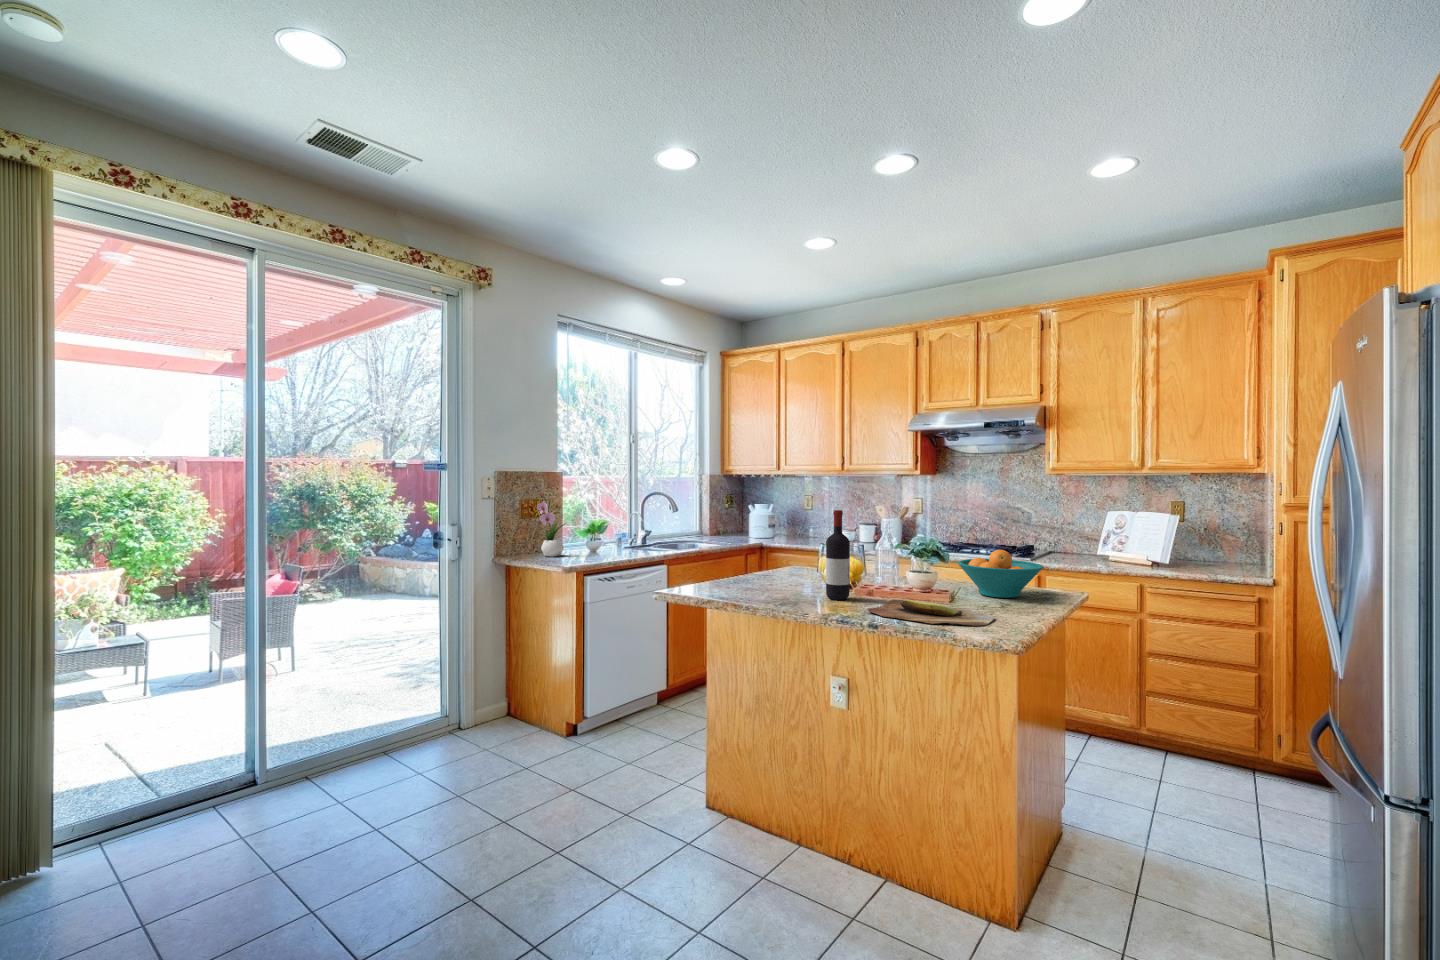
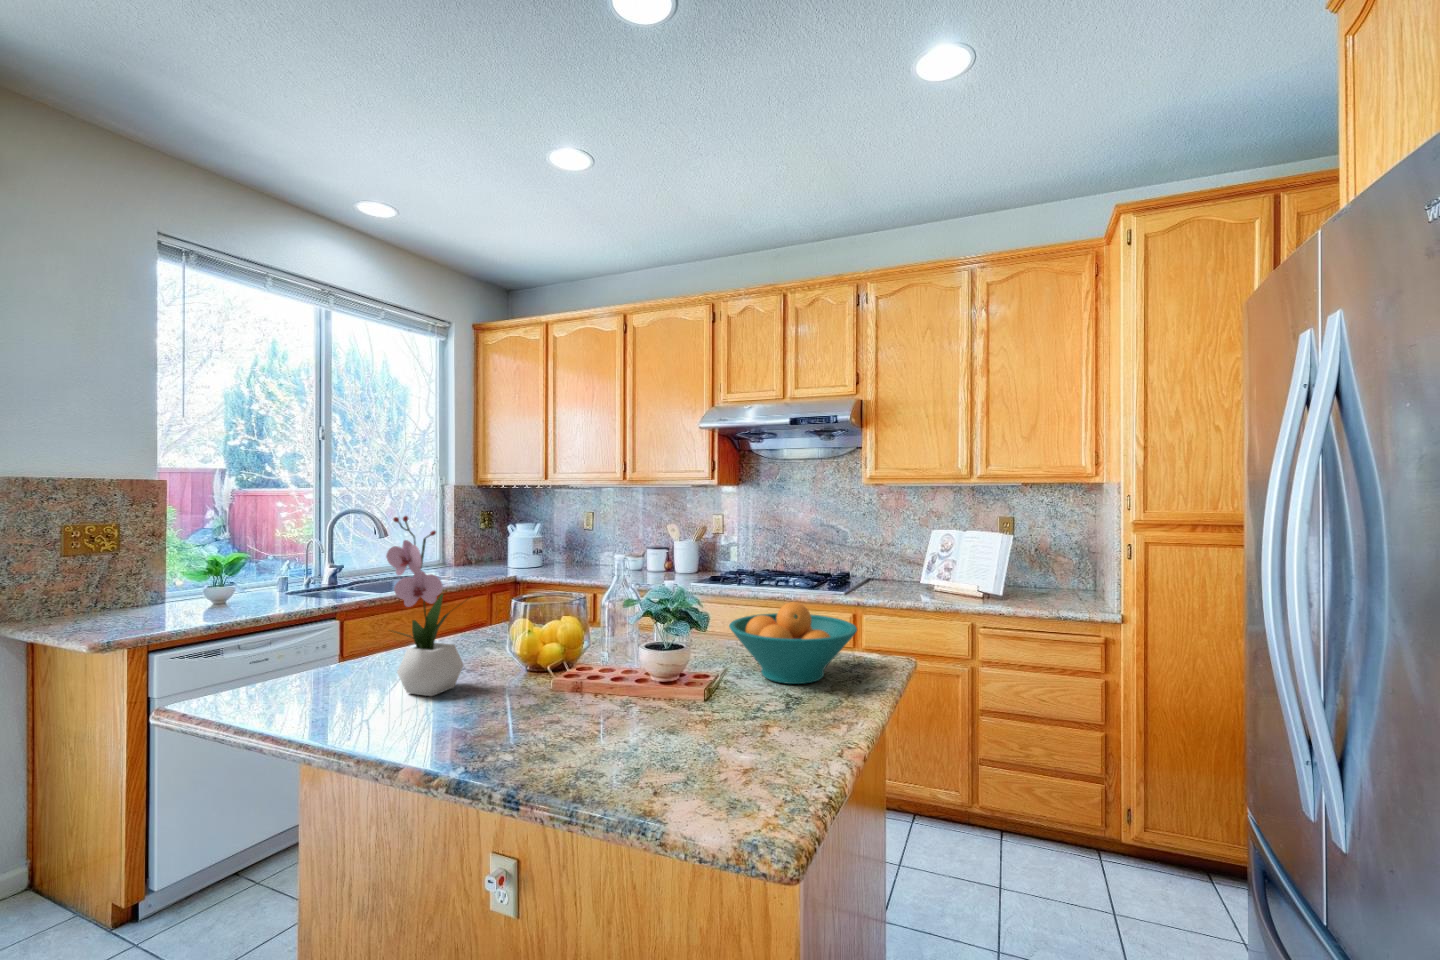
flower arrangement: present [537,493,566,557] -> present [386,516,463,696]
wine bottle: present [826,510,850,600] -> none [482,545,528,716]
cutting board: present [867,600,994,626] -> none [526,710,769,796]

